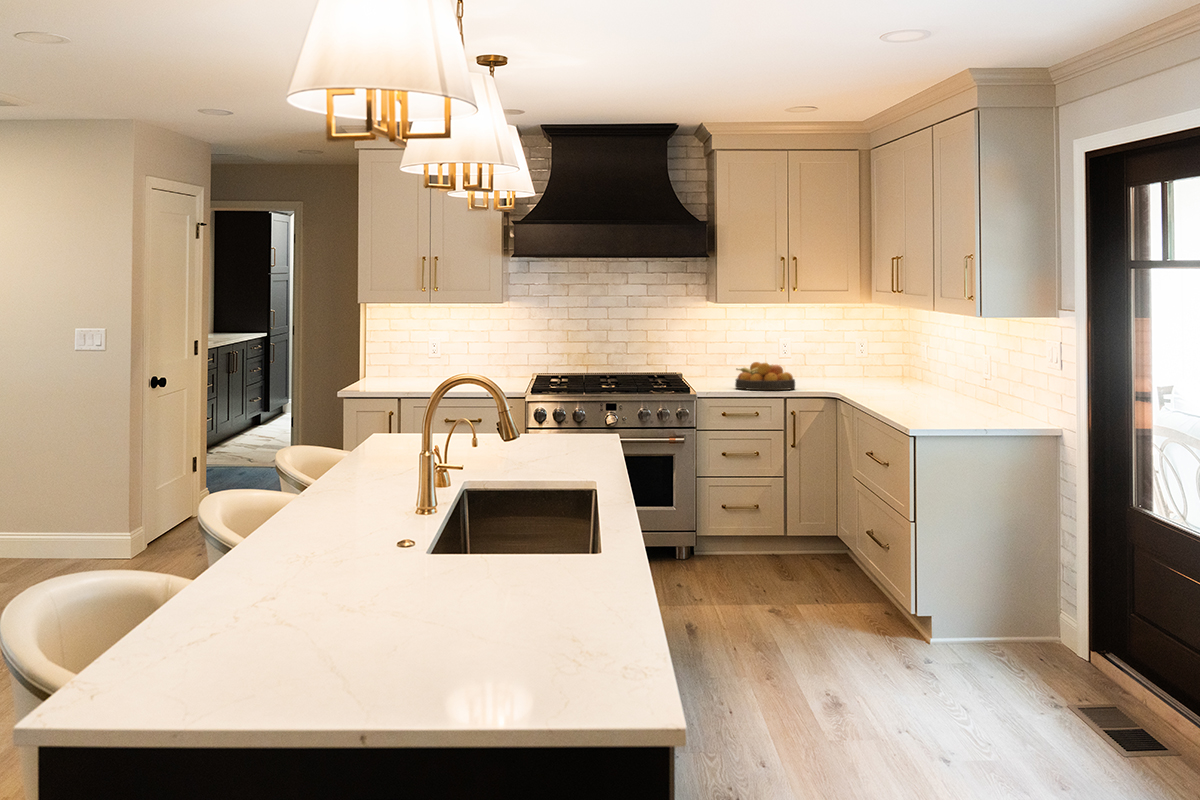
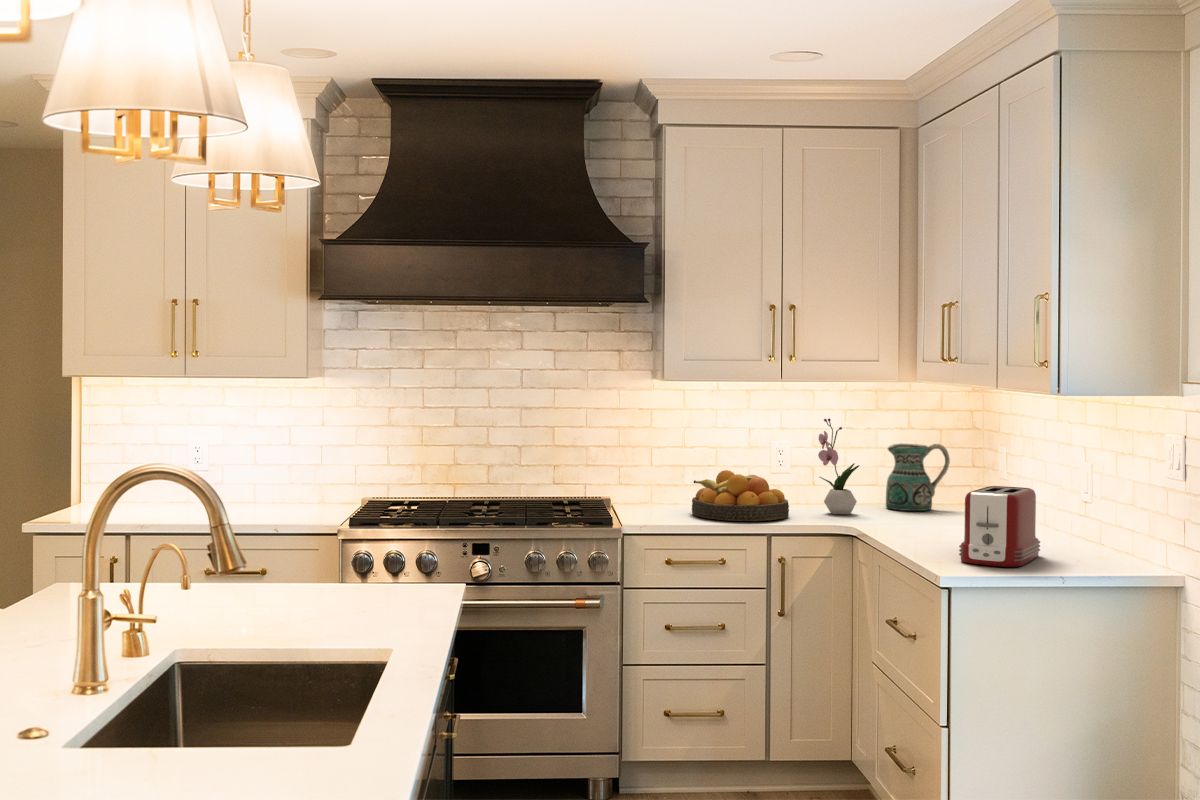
flower arrangement: none [813,330,839,388] -> present [818,418,859,514]
ceramic pitcher: none [855,346,895,387] -> present [886,443,950,511]
toaster: none [897,361,945,403] -> present [959,486,1040,567]

